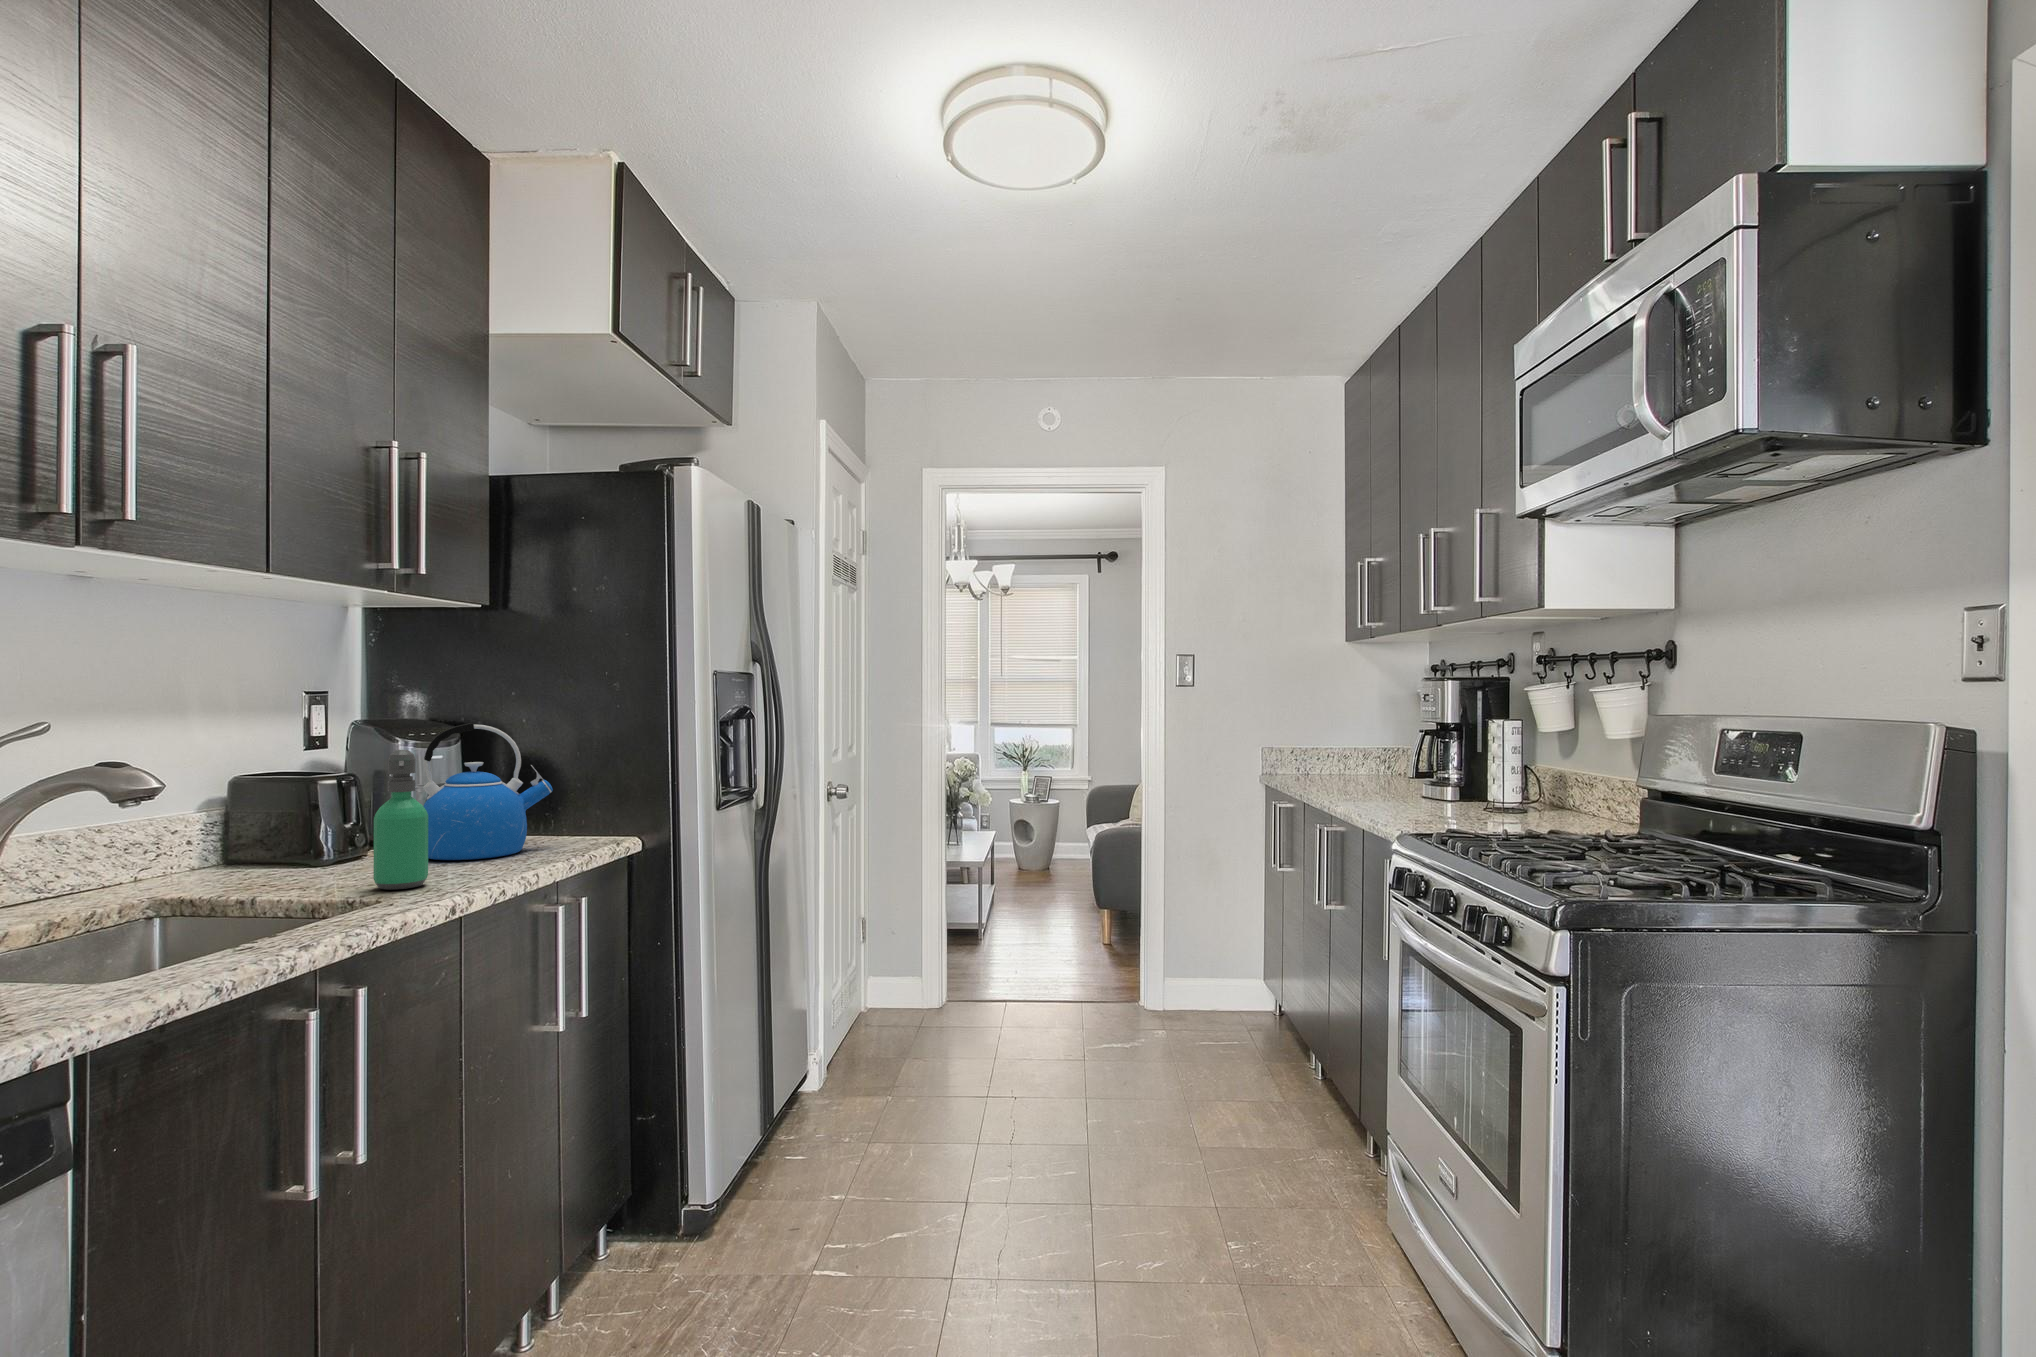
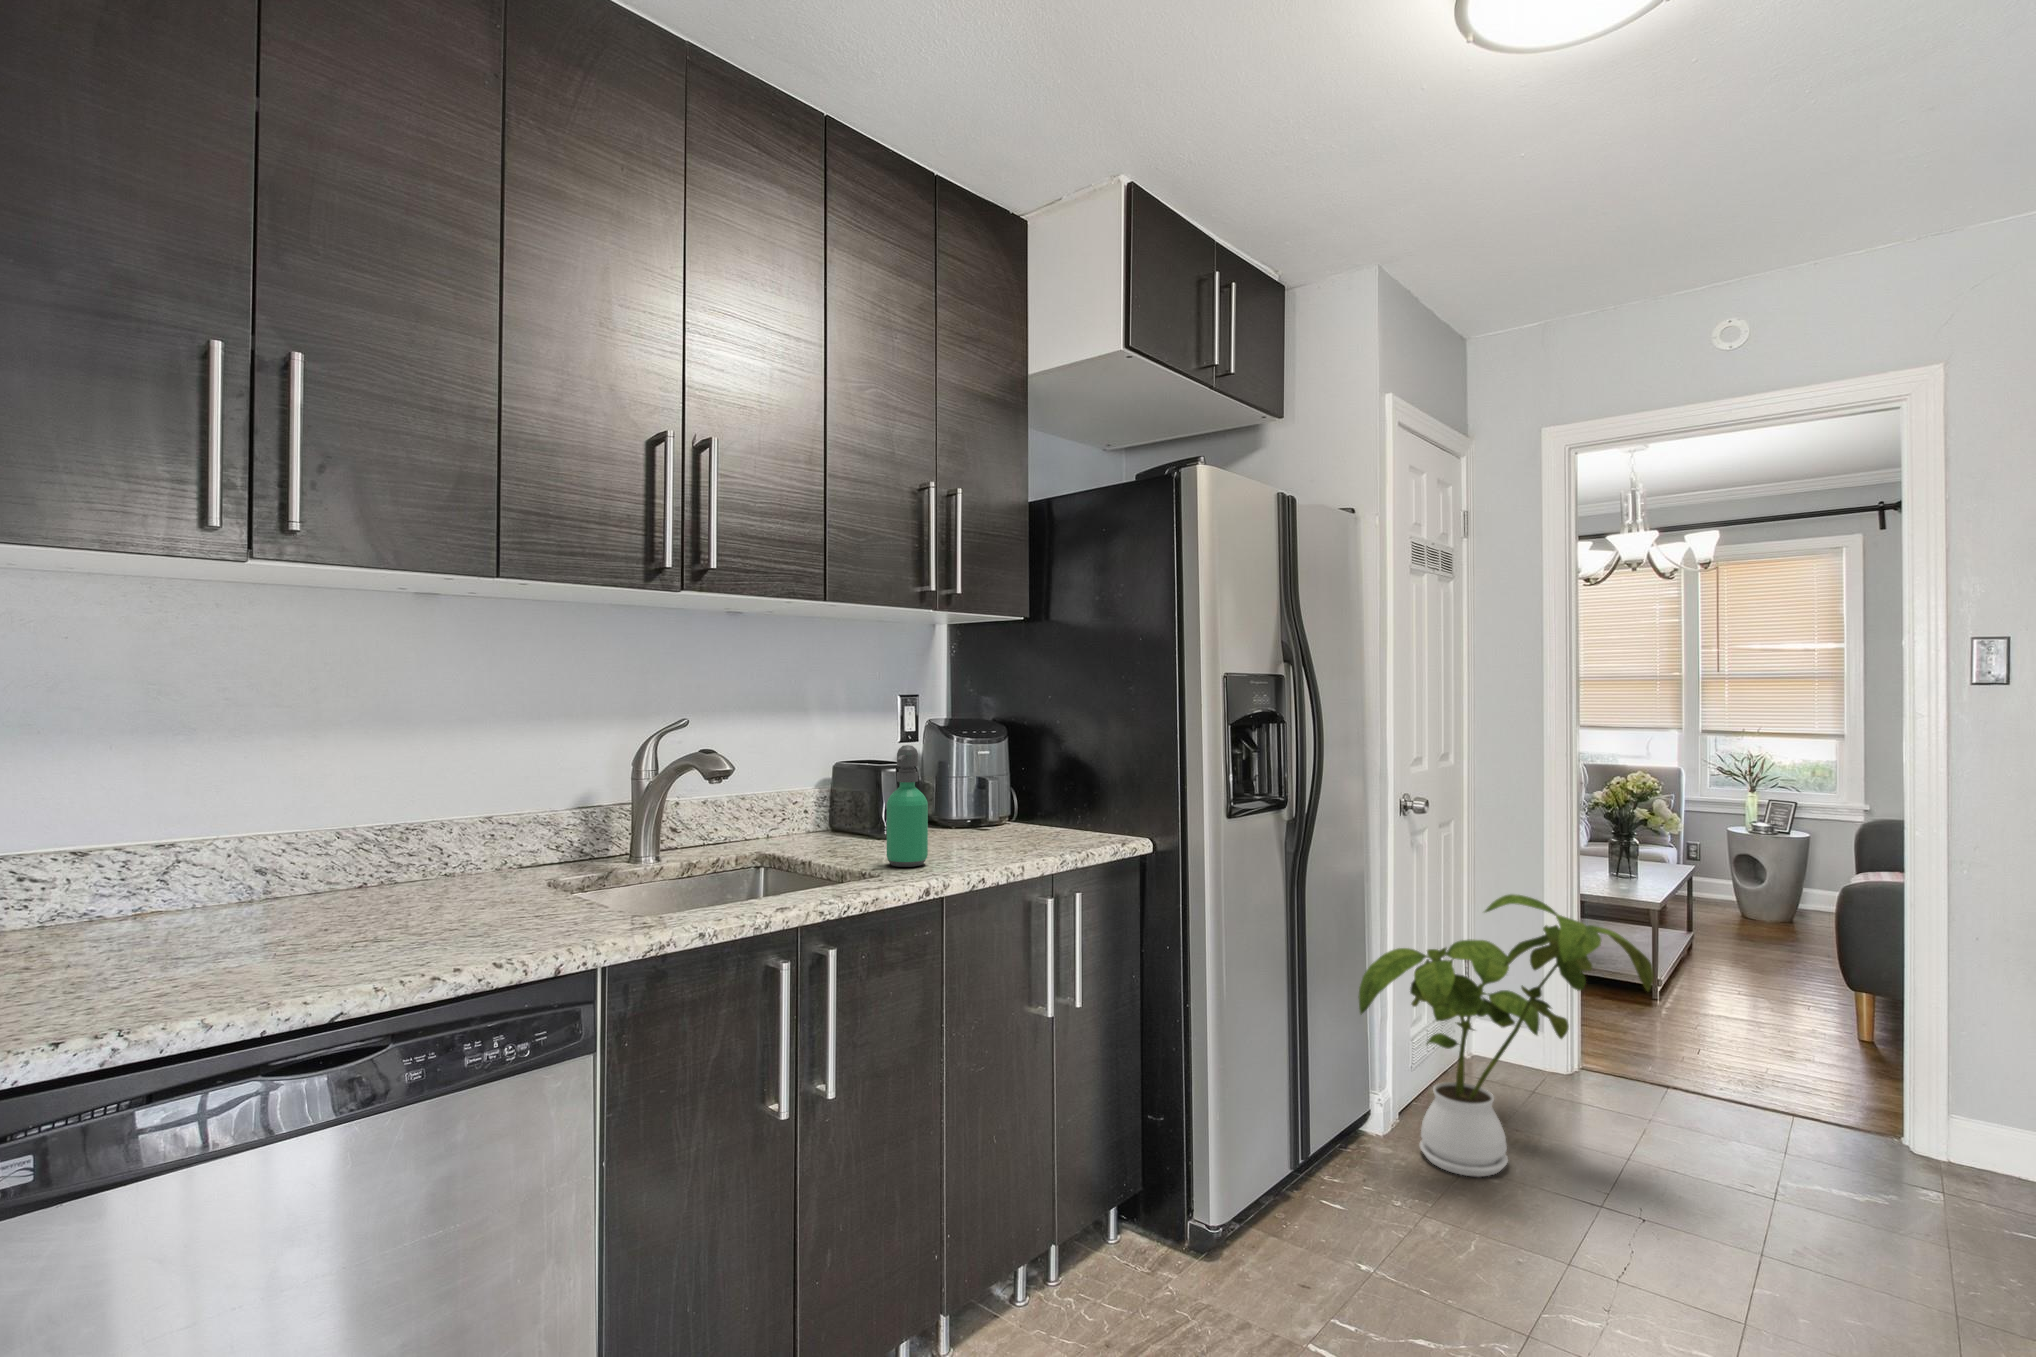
kettle: present [423,723,553,860] -> none [953,723,1062,846]
house plant: none [810,858,1028,1107] -> present [1359,894,1654,1177]

